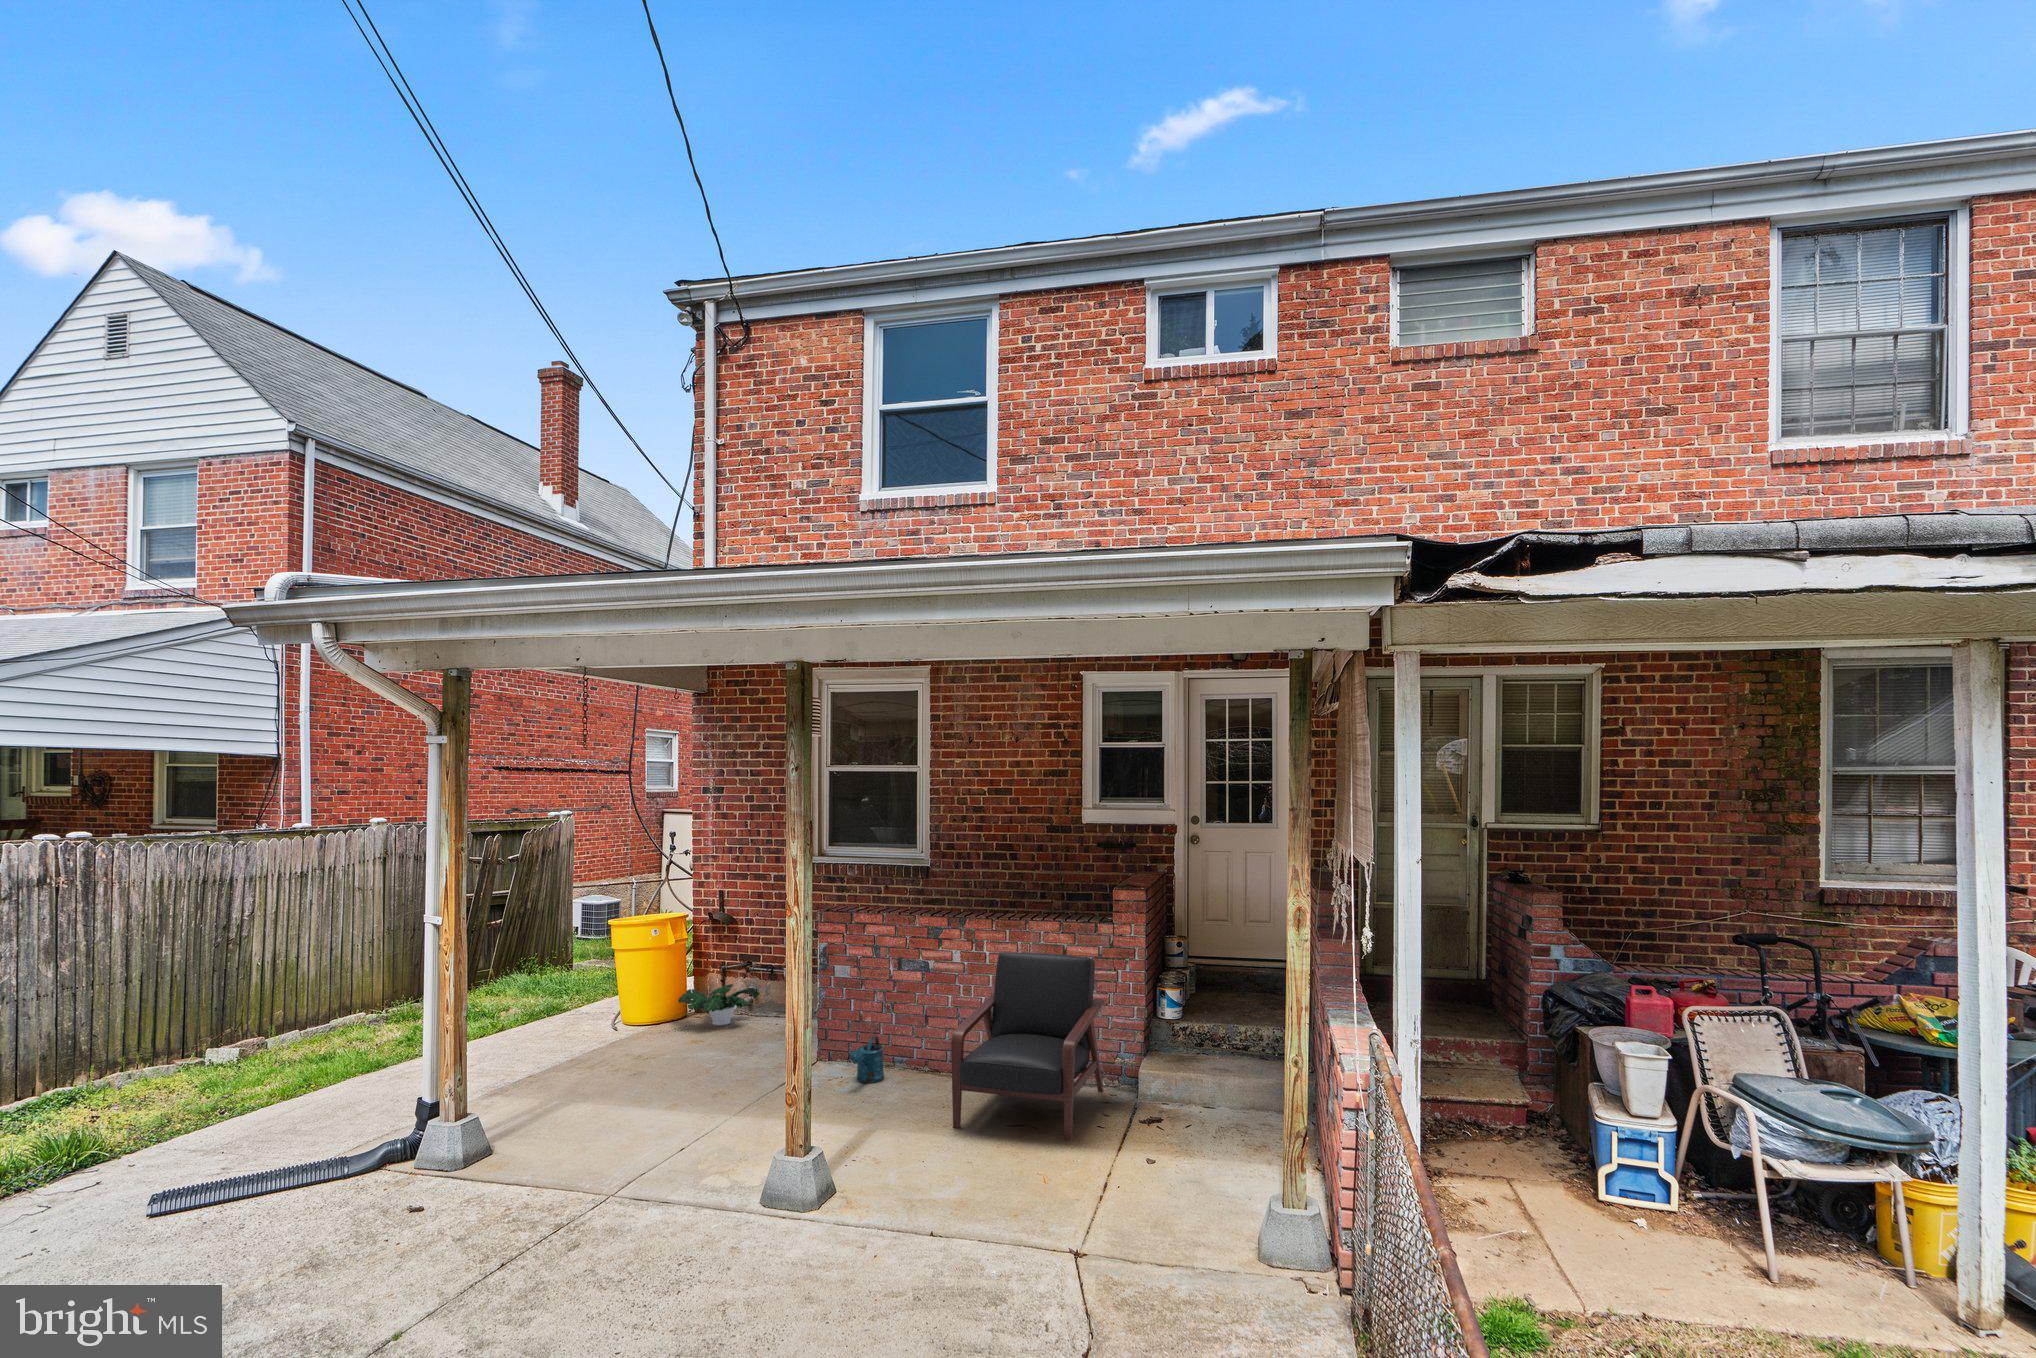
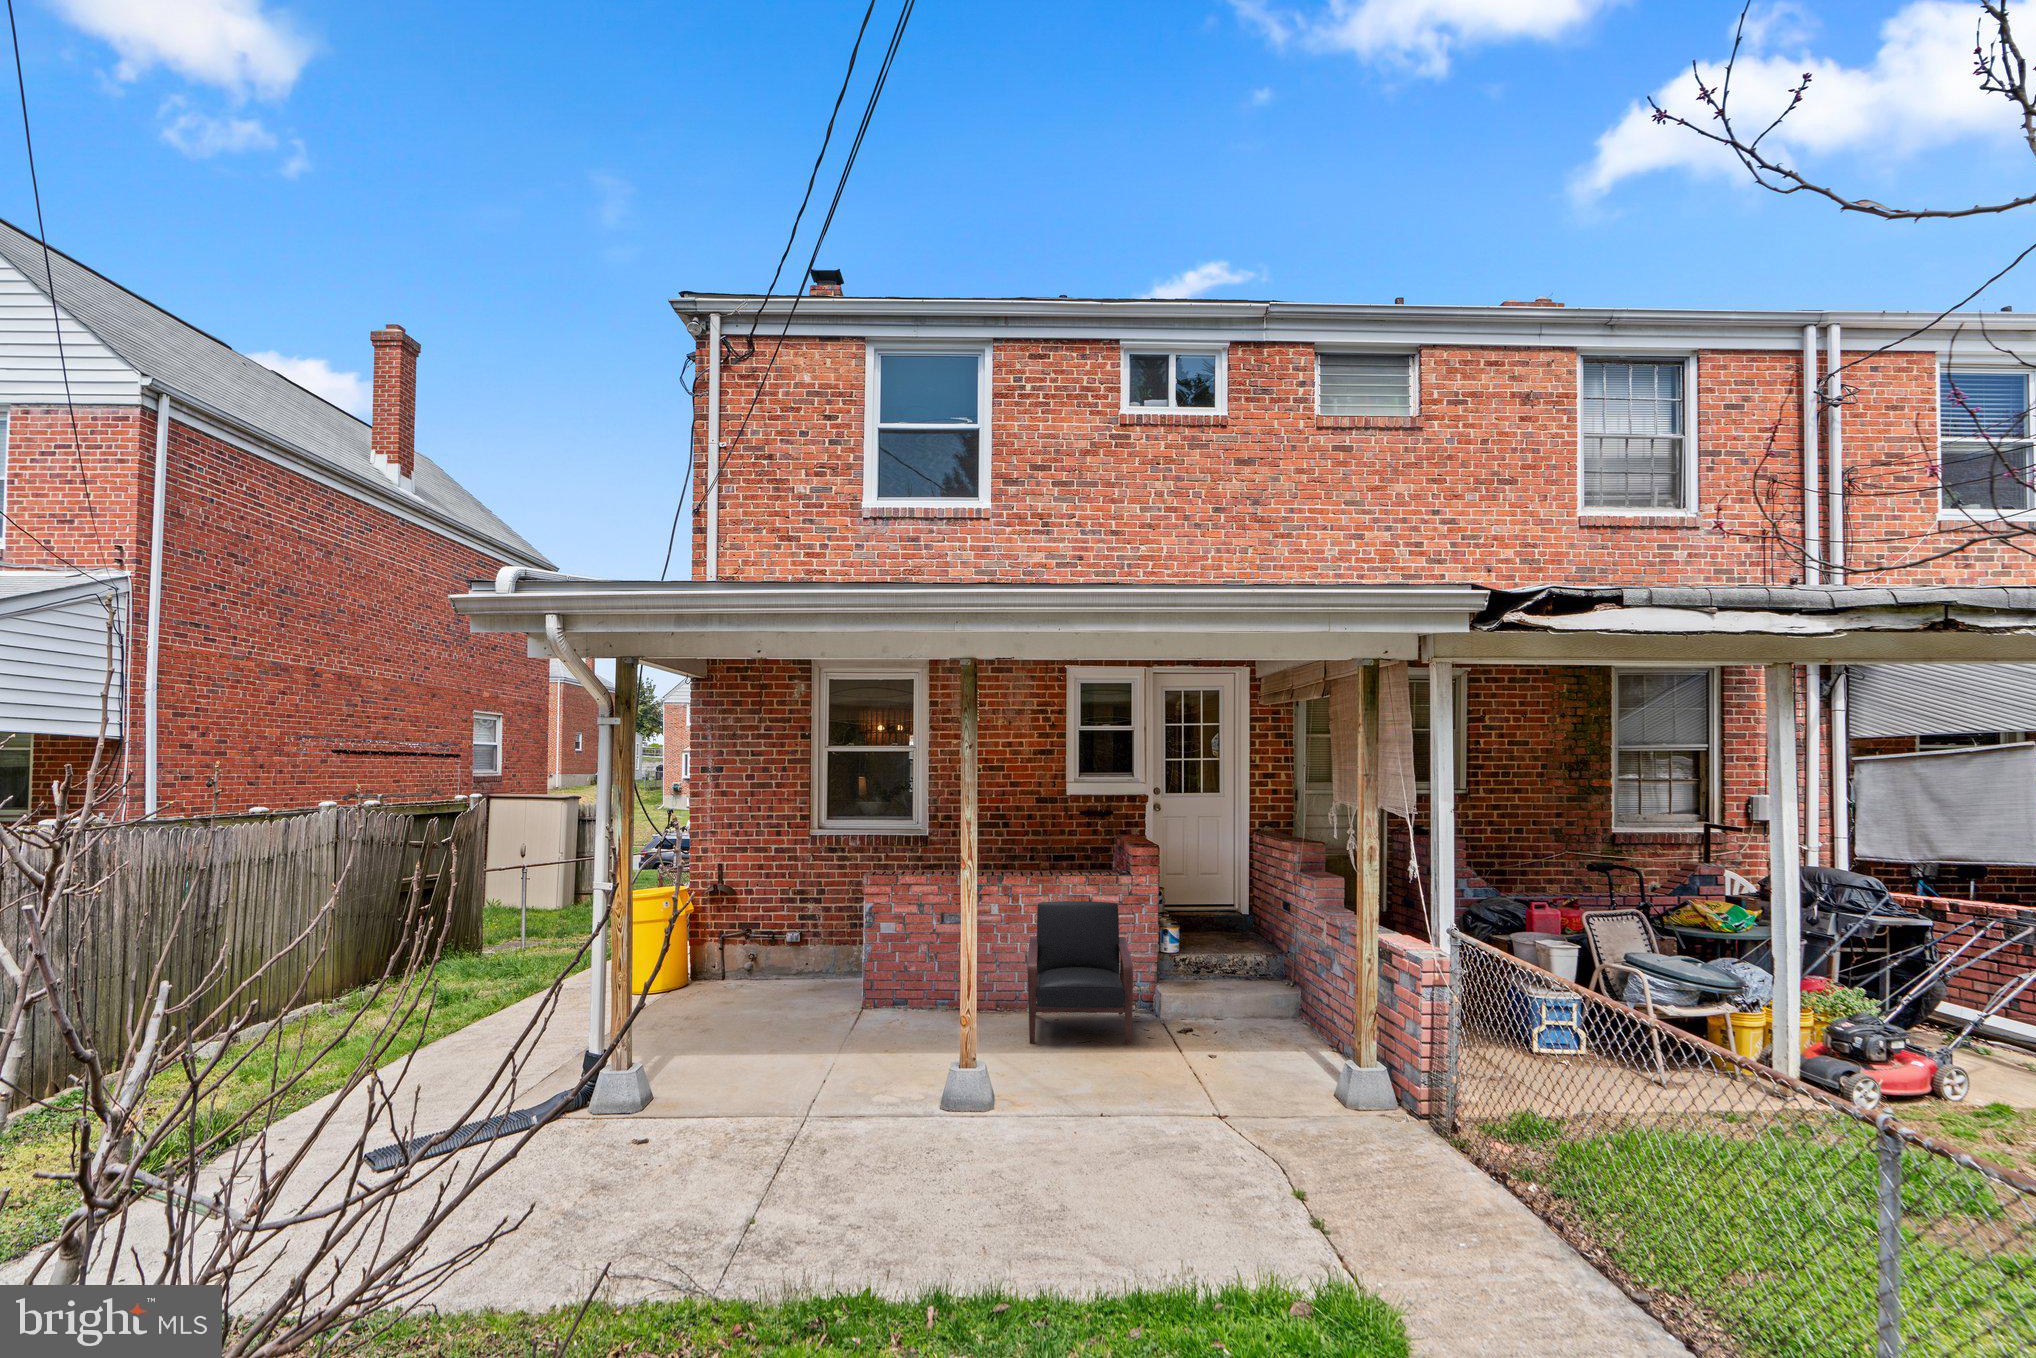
potted plant: present [678,984,759,1025] -> none [684,957,758,995]
watering can: present [851,1036,884,1083] -> none [907,984,931,1023]

